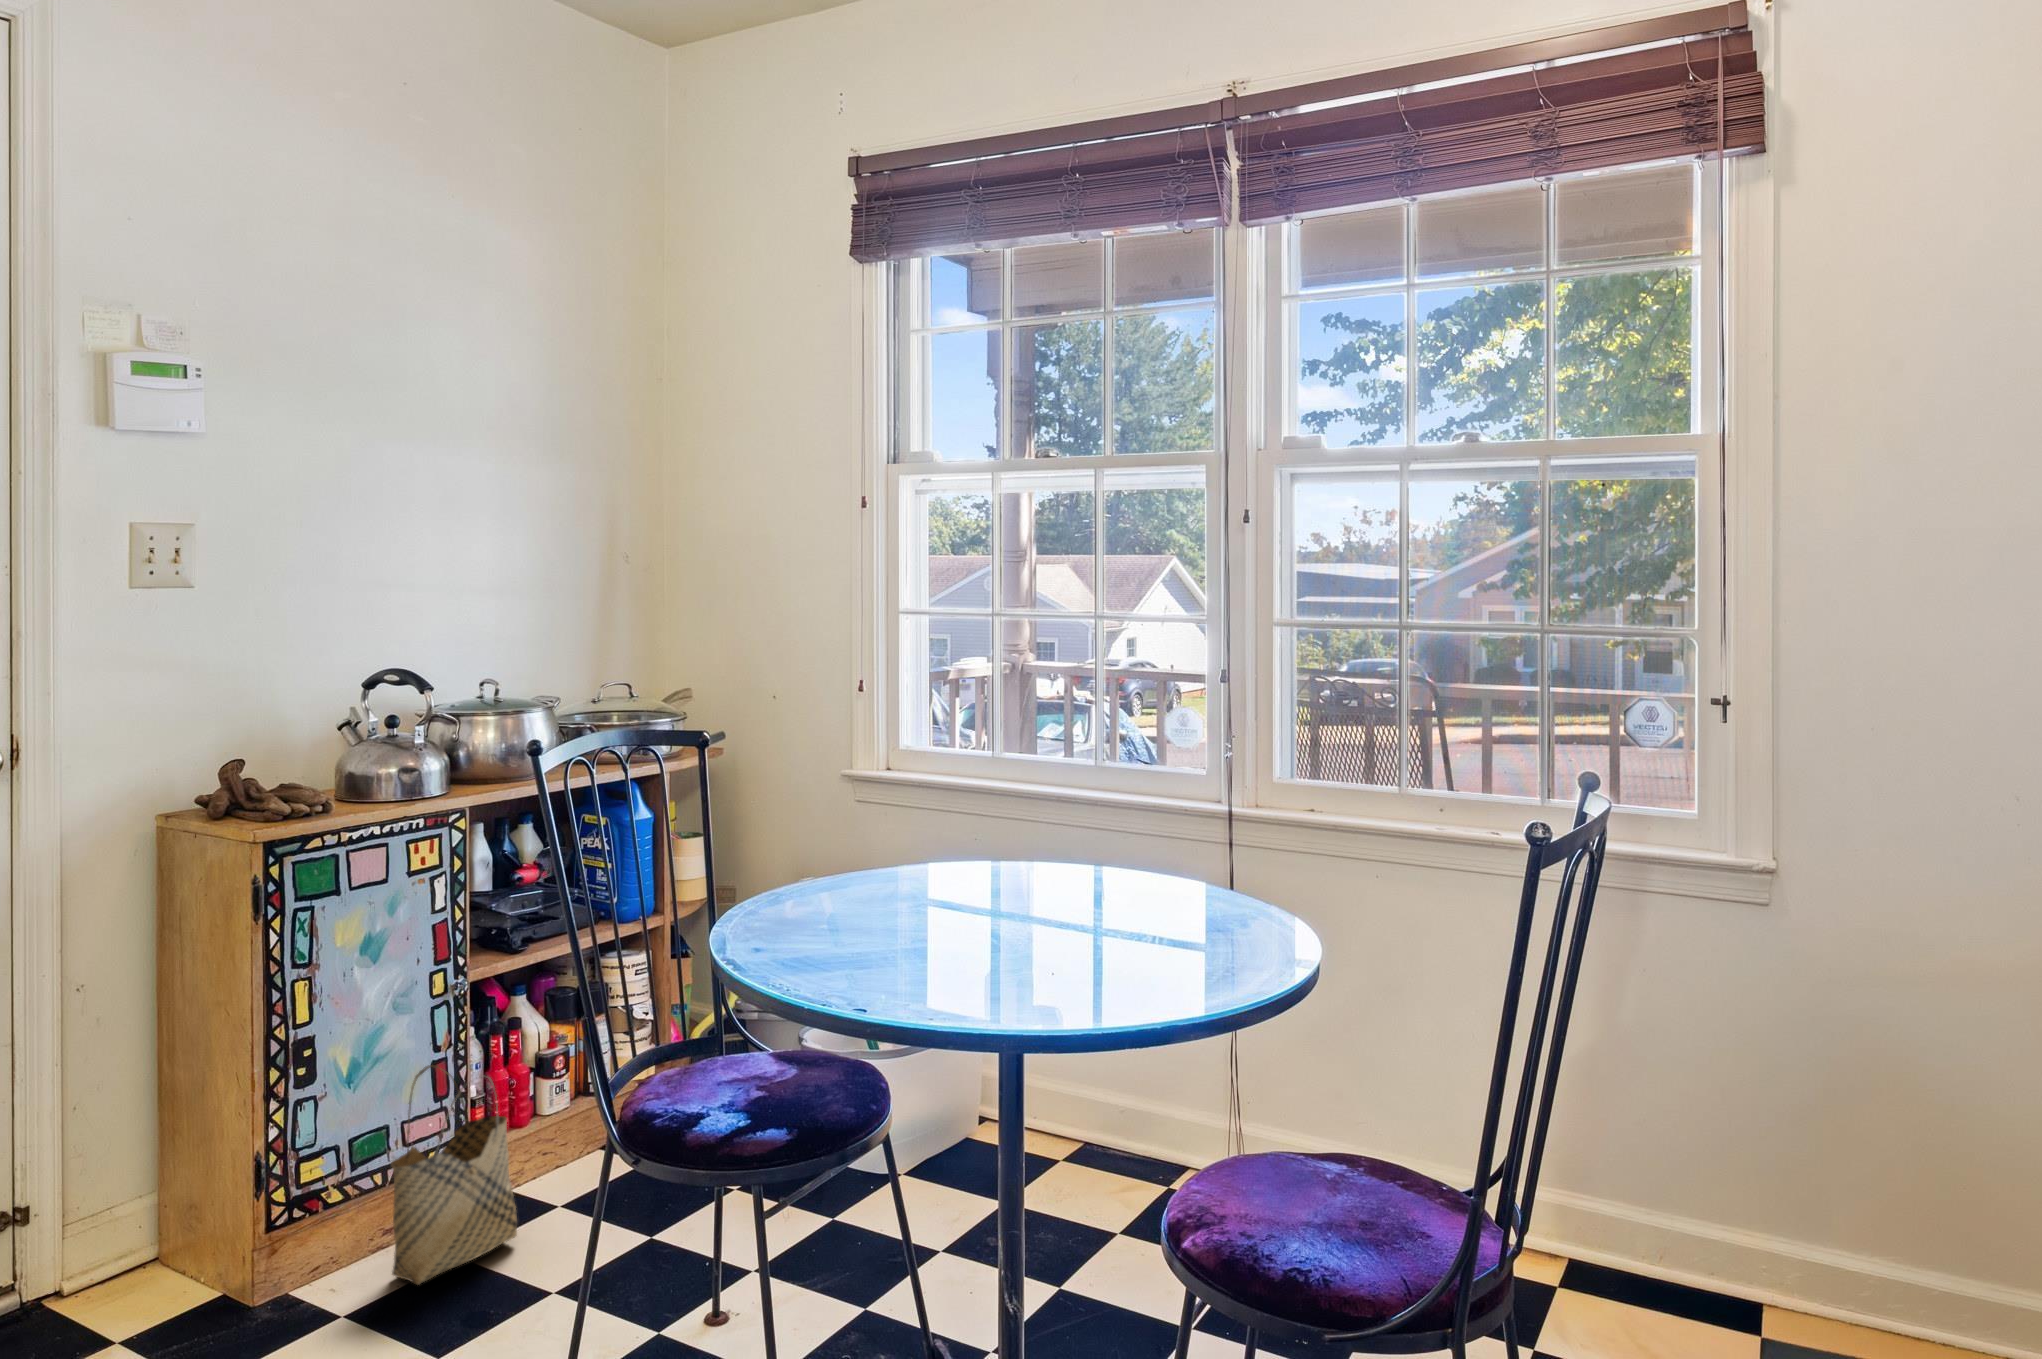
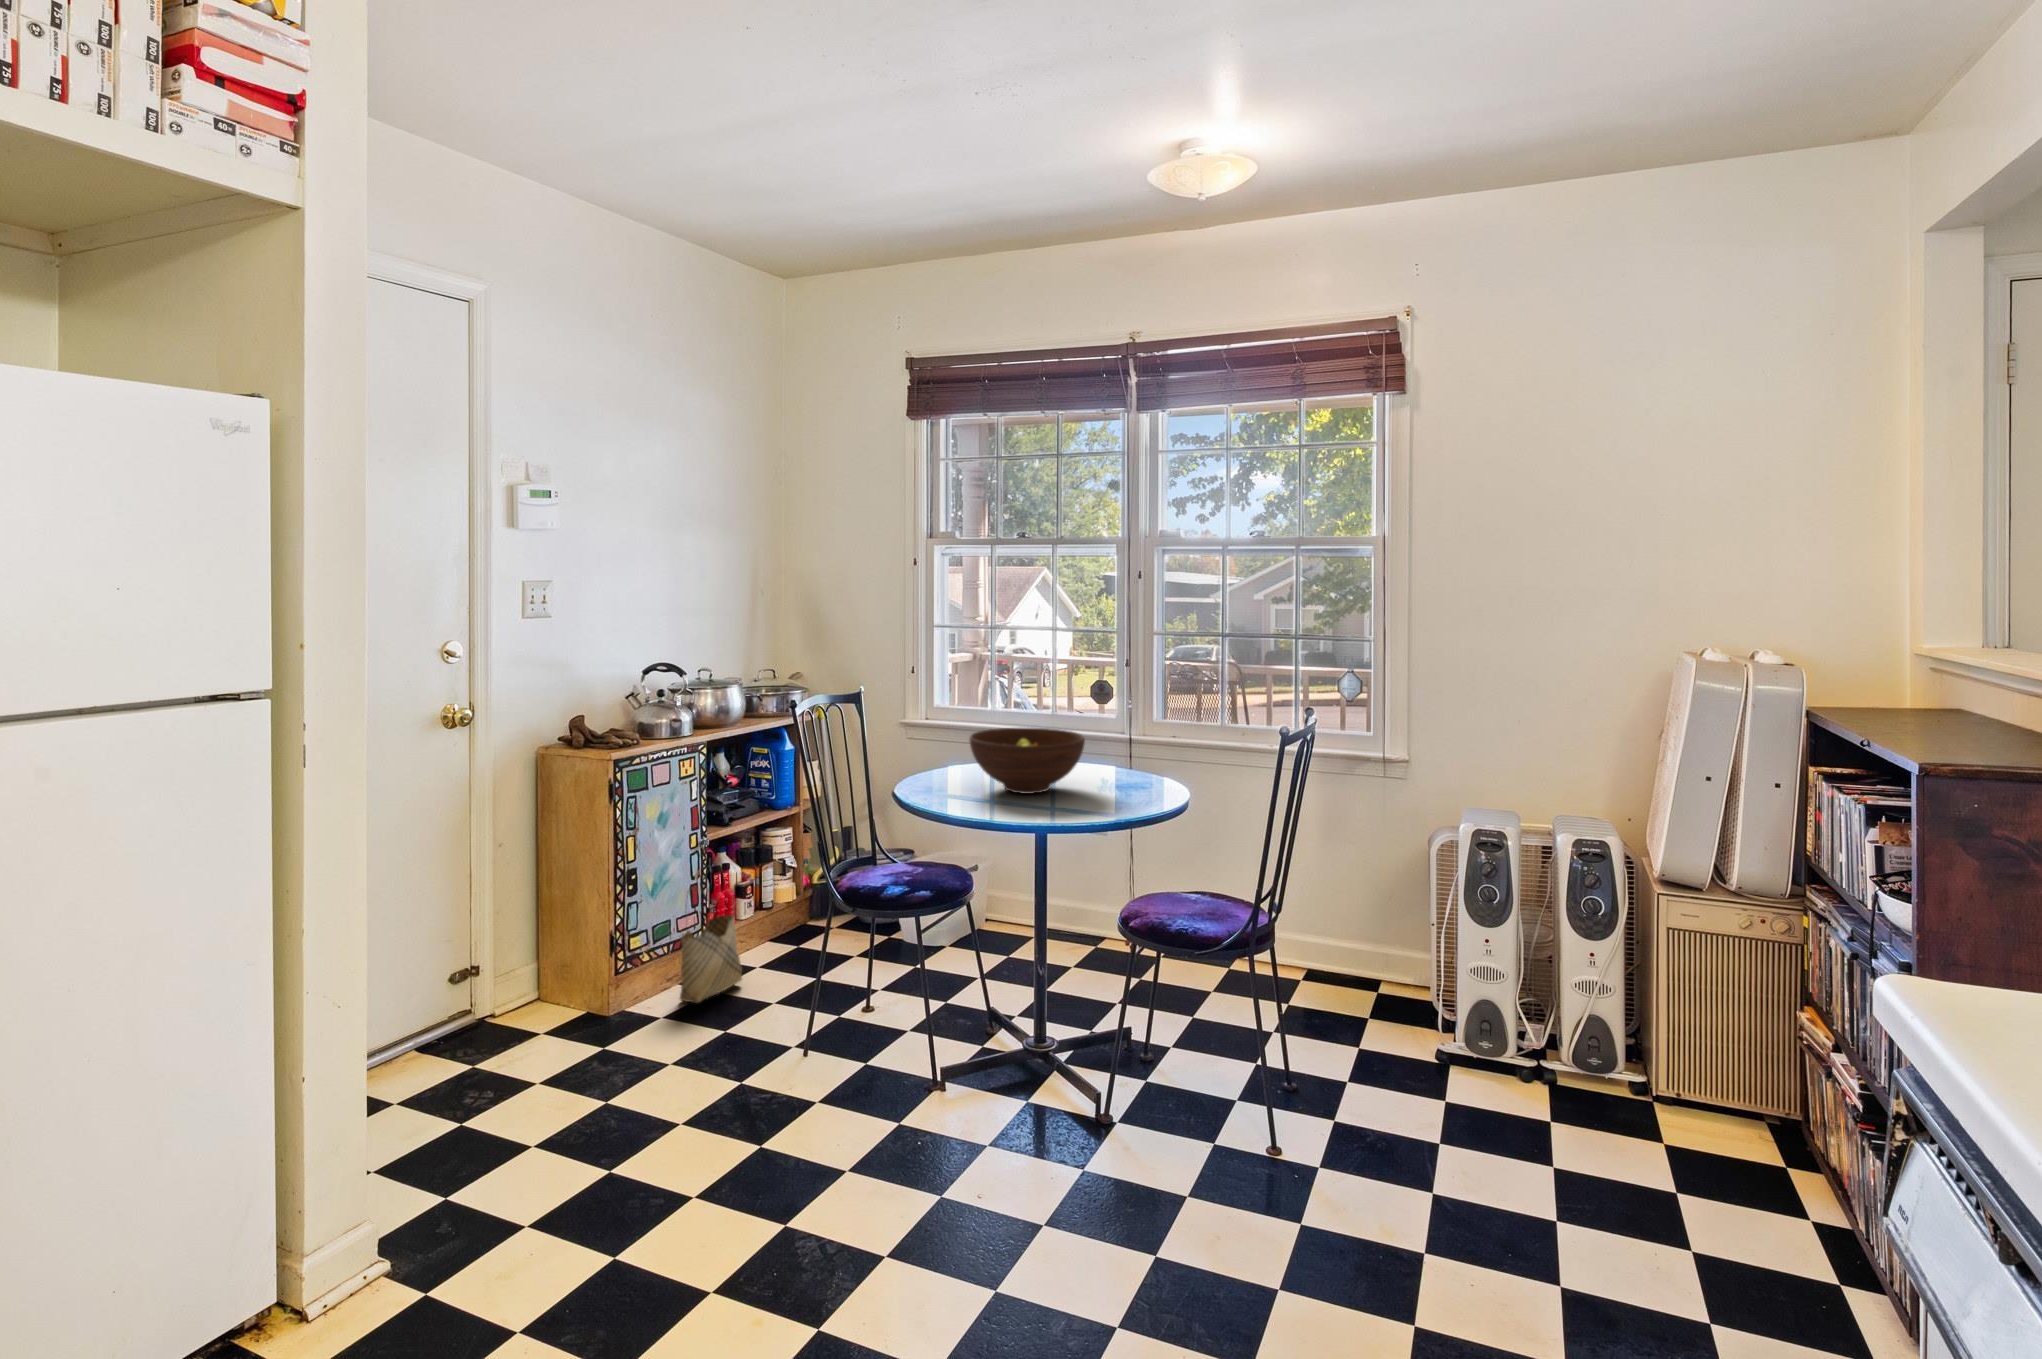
fruit bowl: none [887,792,1115,926] -> present [970,728,1085,794]

